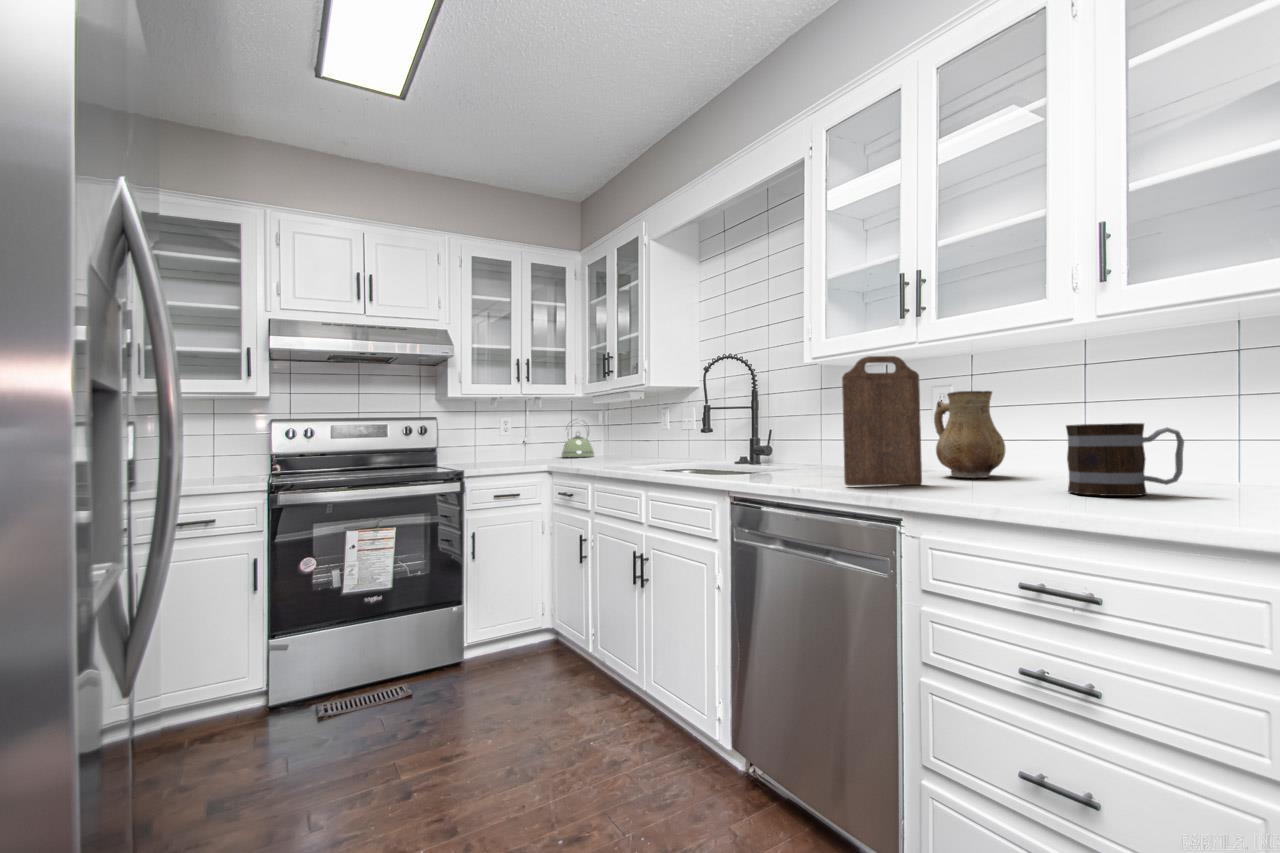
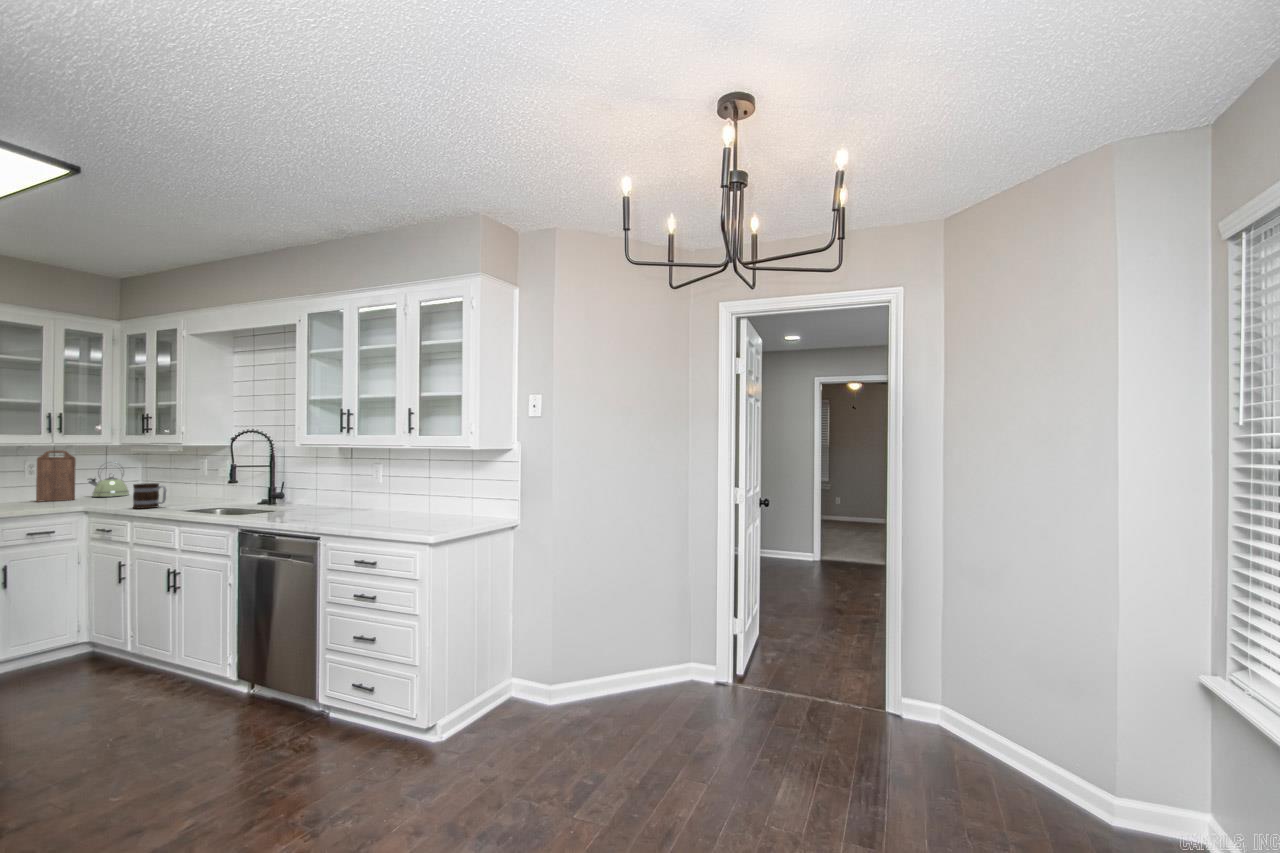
cutting board: present [842,356,922,486] -> present [36,450,76,502]
ceramic pitcher: present [934,391,1006,478] -> none [359,470,391,514]
mug: present [1066,423,1184,496] -> present [133,483,166,508]

